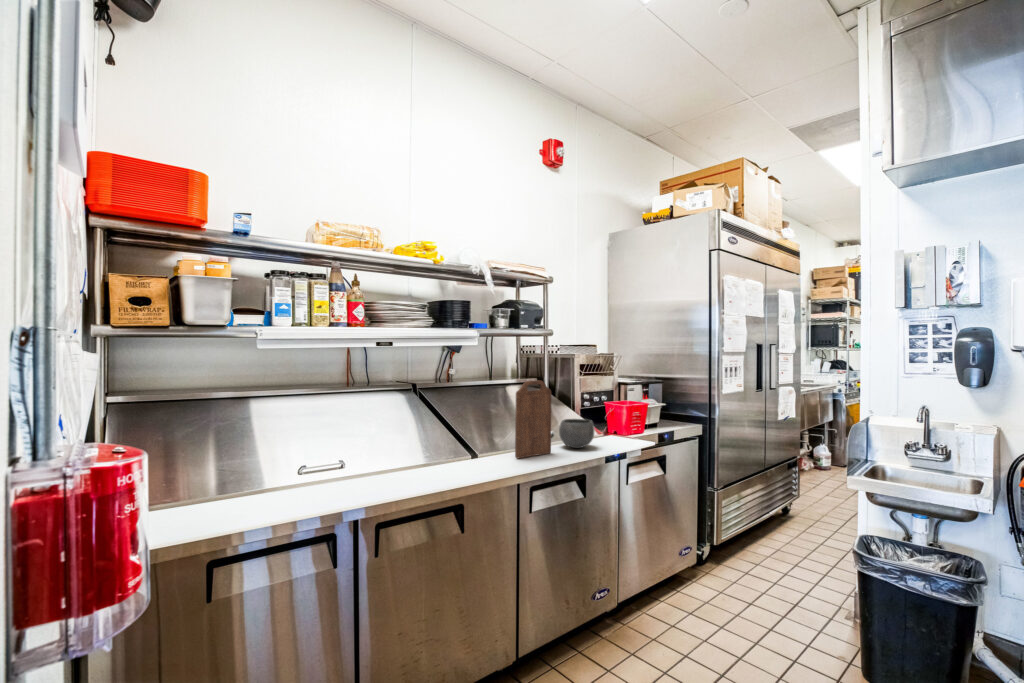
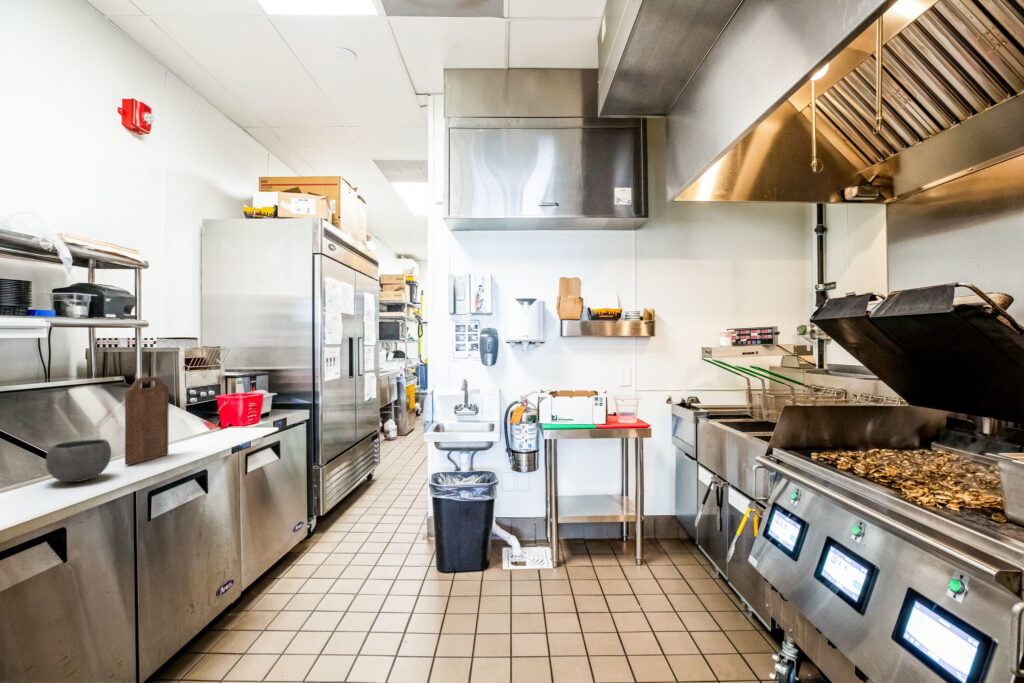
ceramic bowl: present [559,419,594,448] -> present [46,439,111,482]

